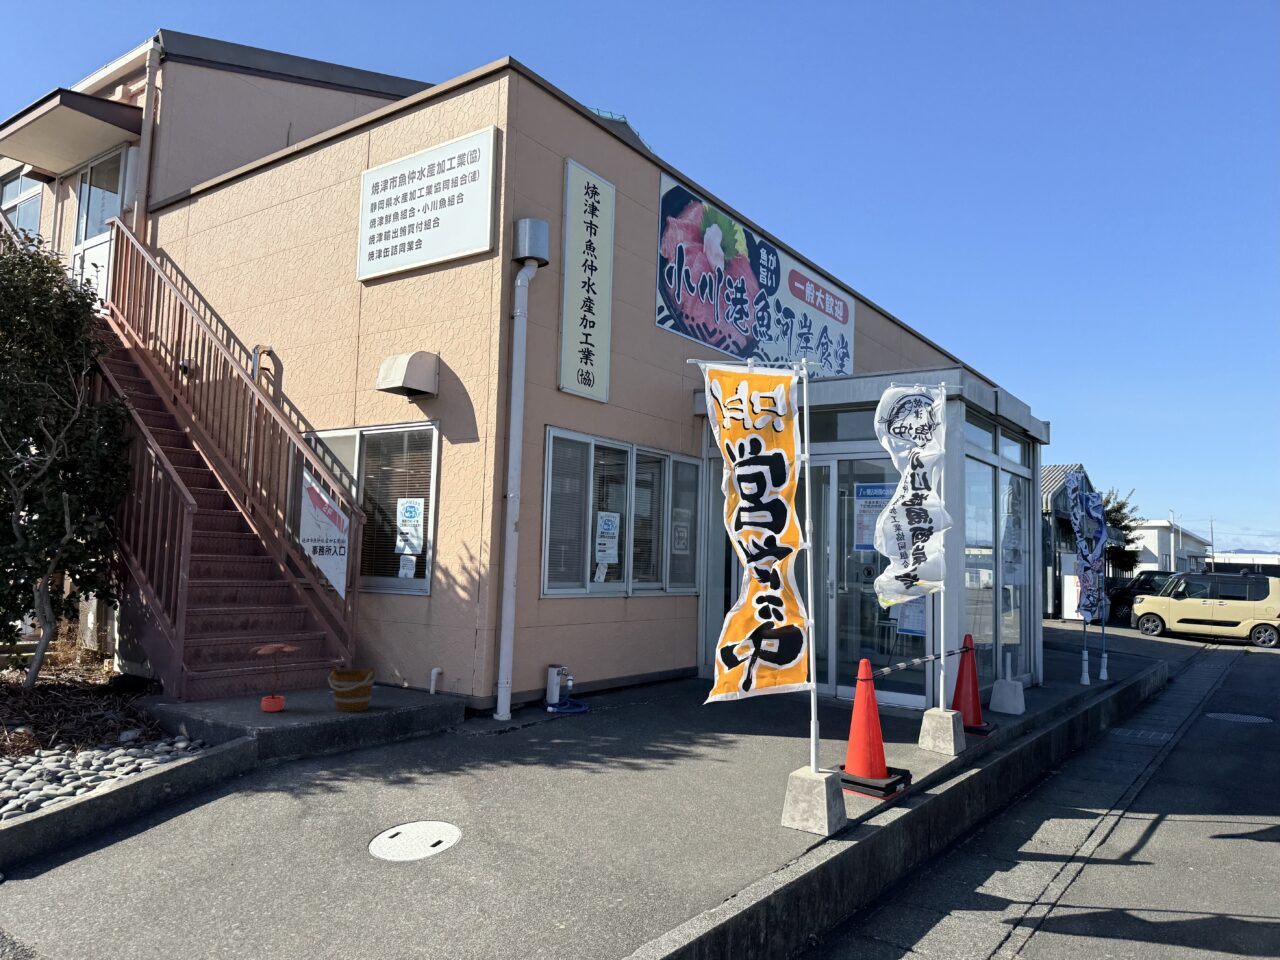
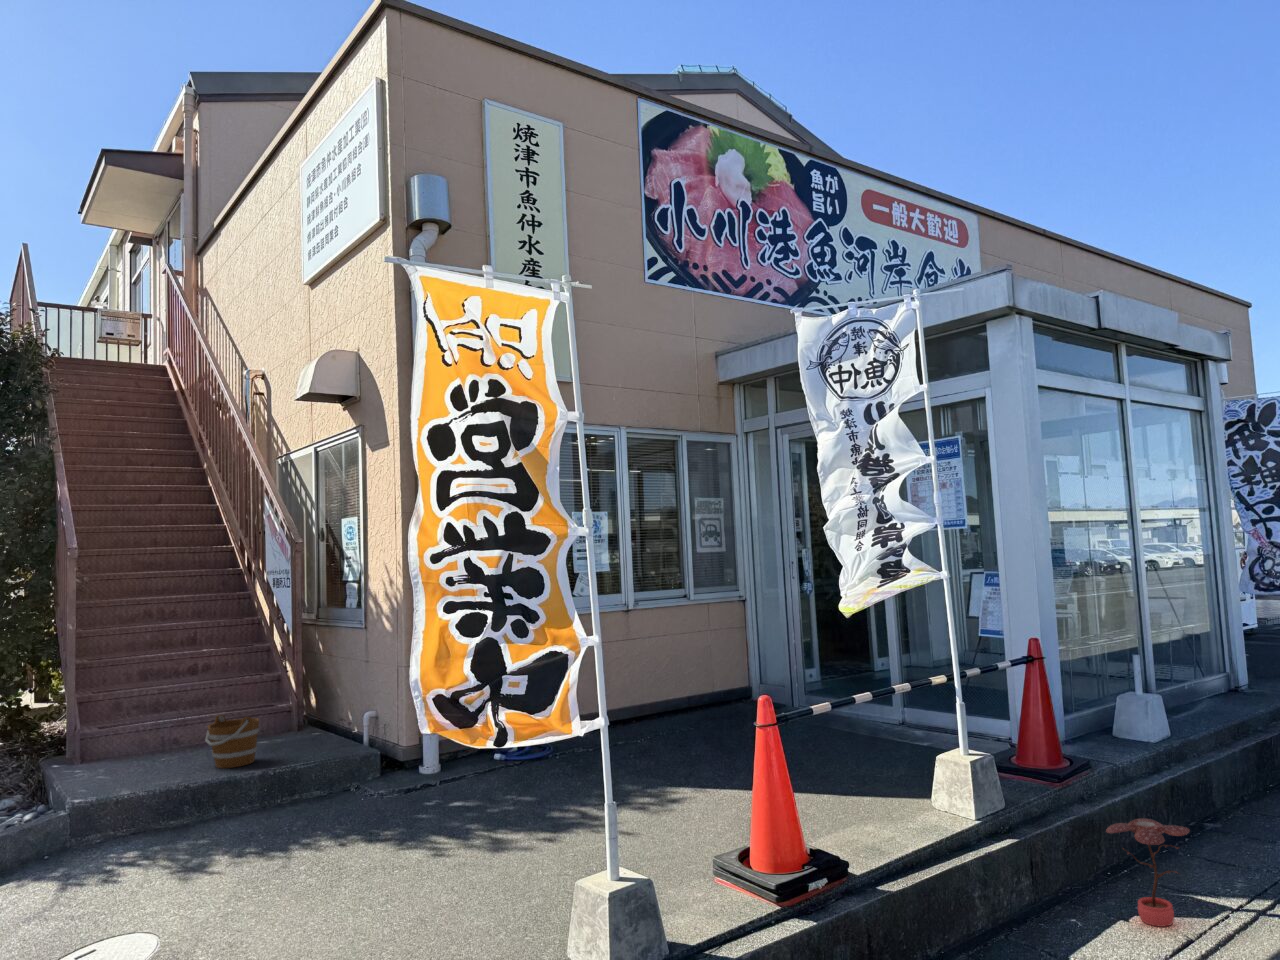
potted plant: present [250,644,301,712] -> present [1106,818,1190,927]

